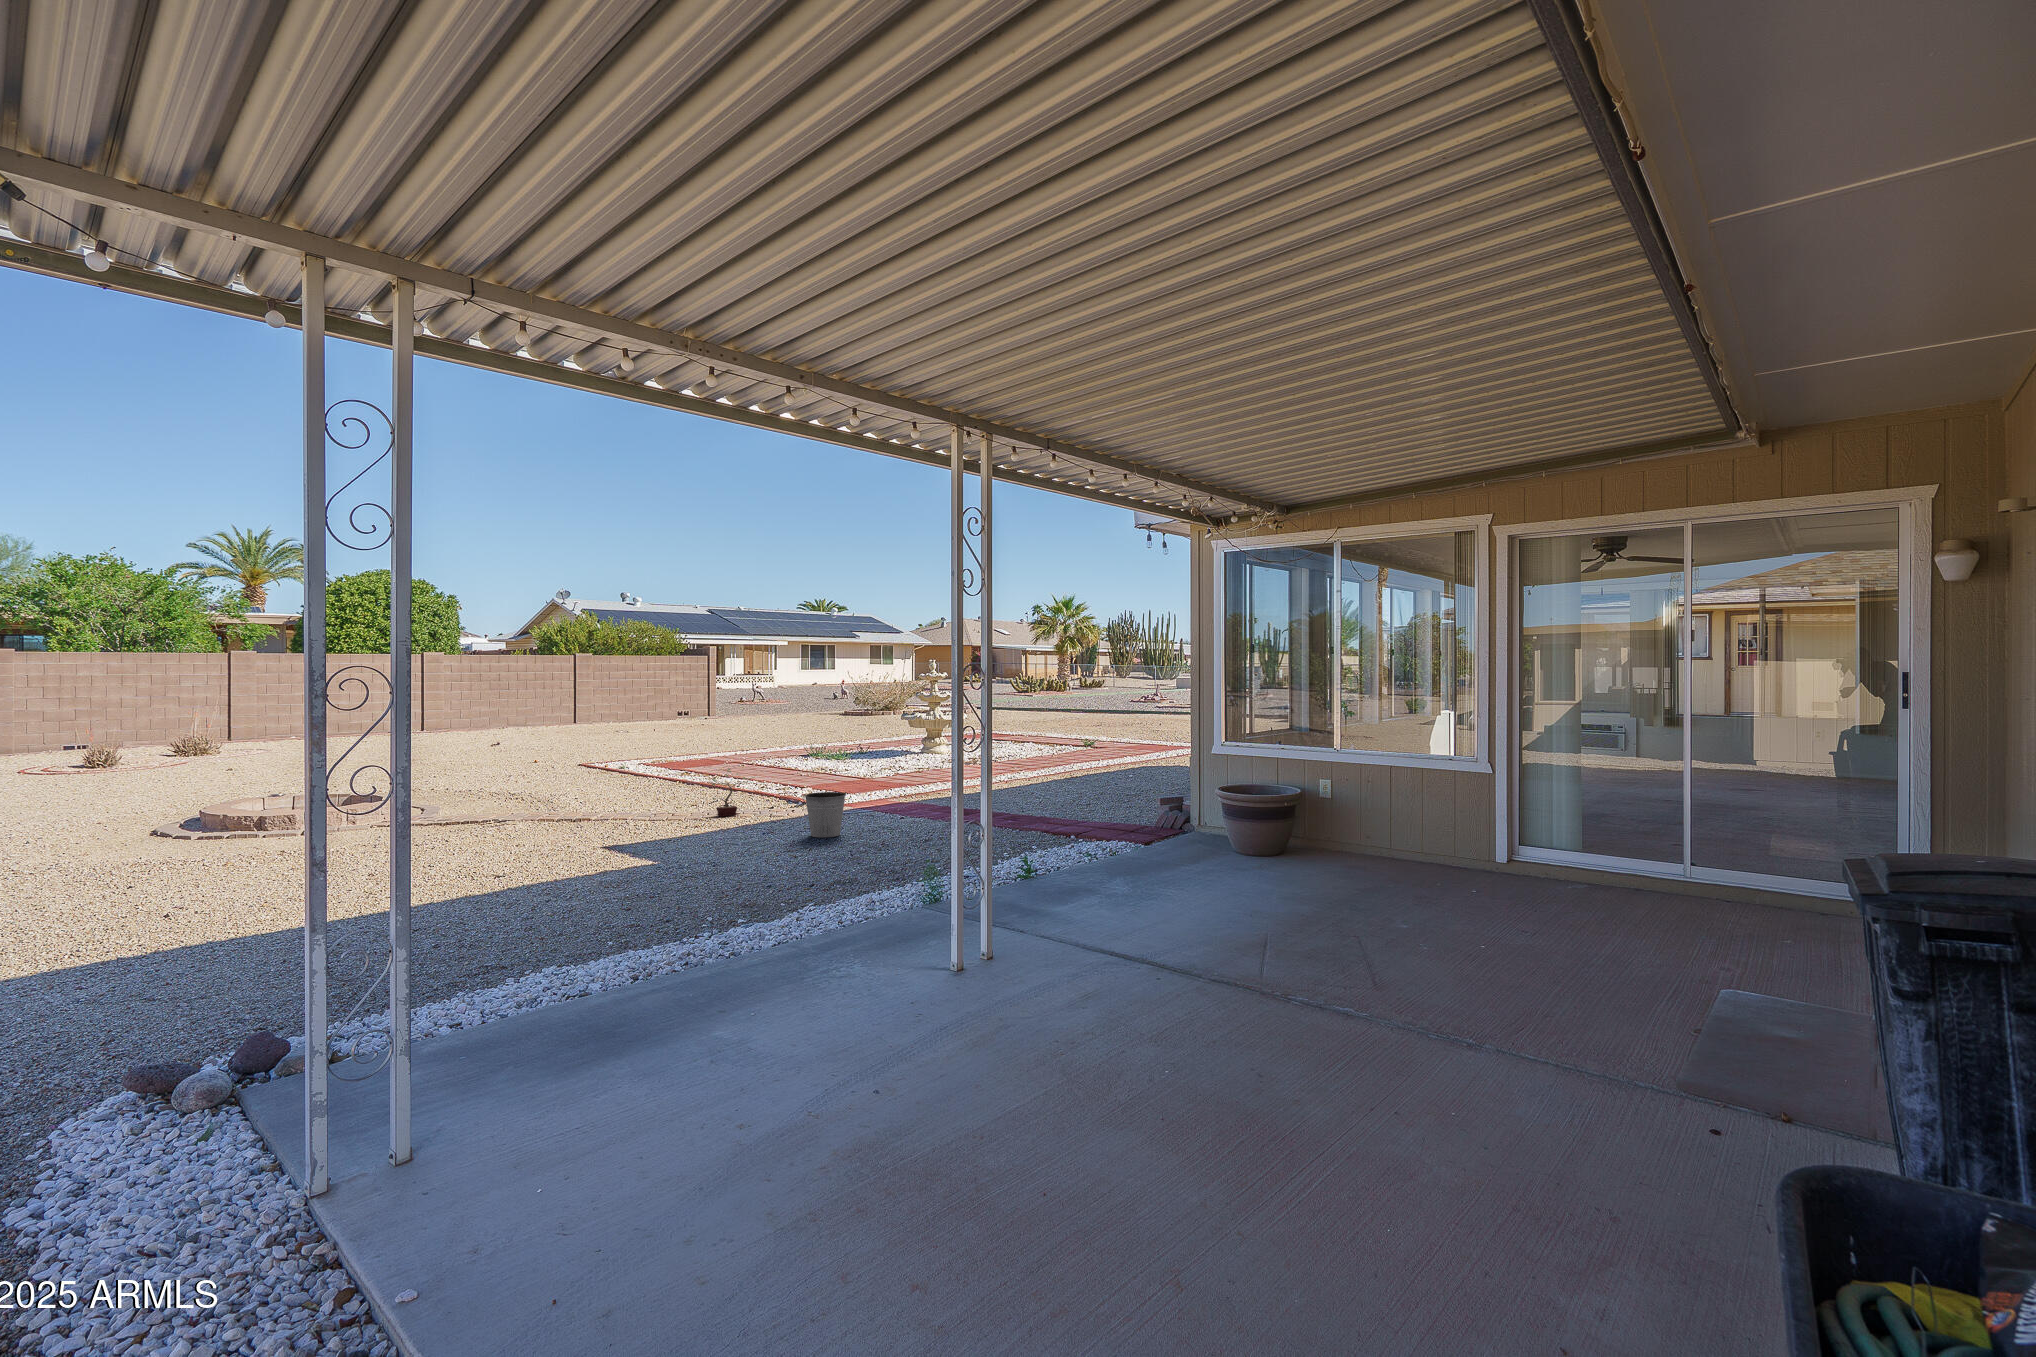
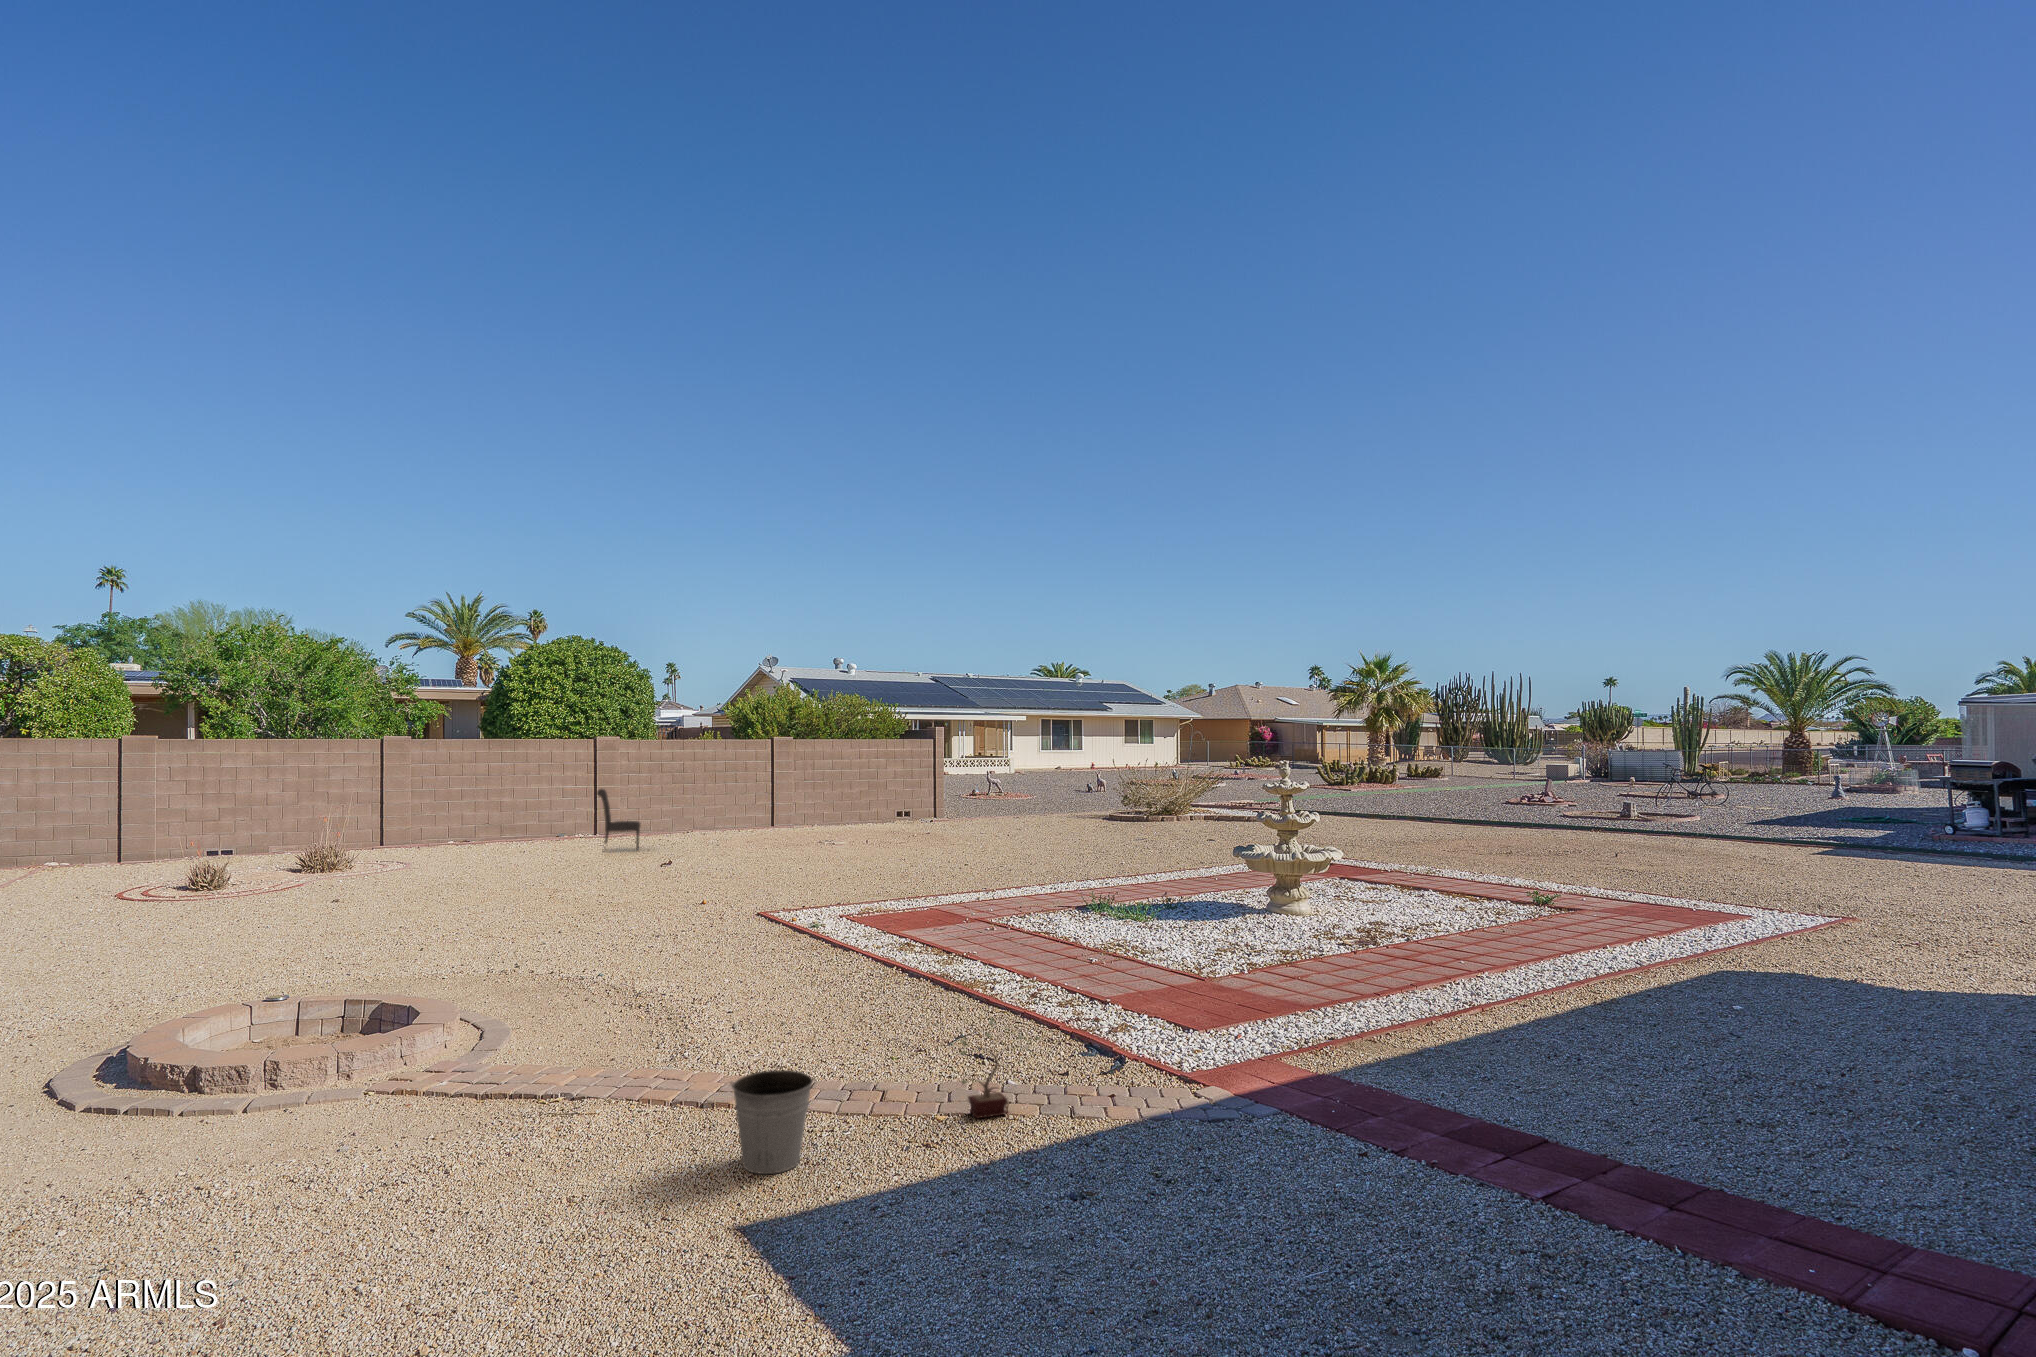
chair: none [422,693,461,742] -> present [597,789,640,850]
bucket: present [804,792,846,837] -> present [731,1070,815,1174]

